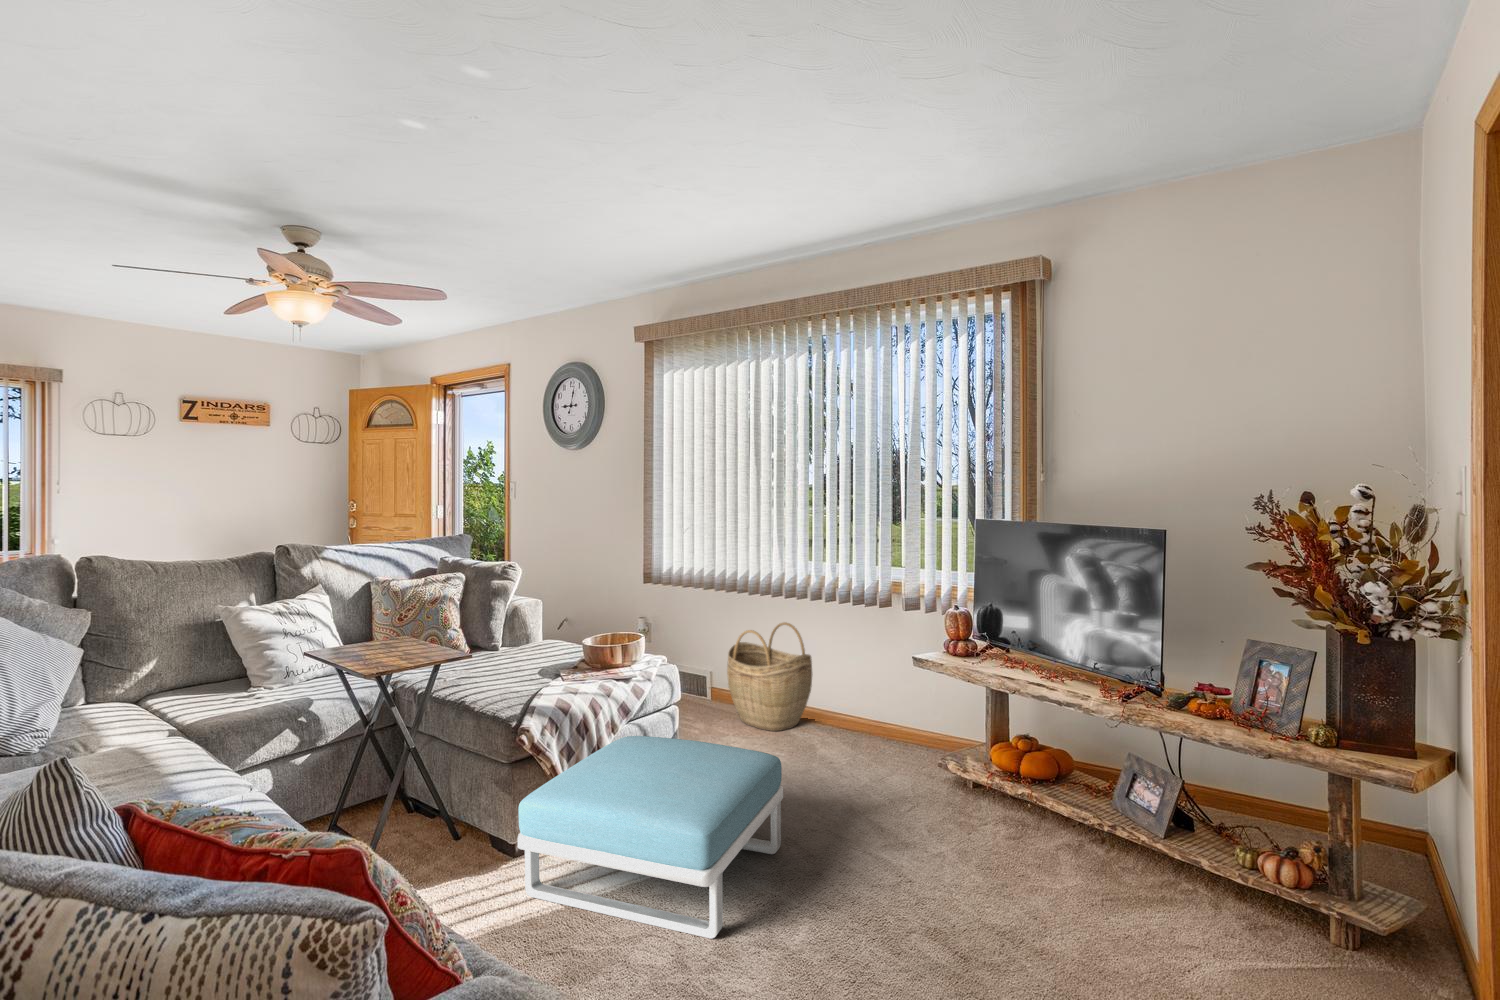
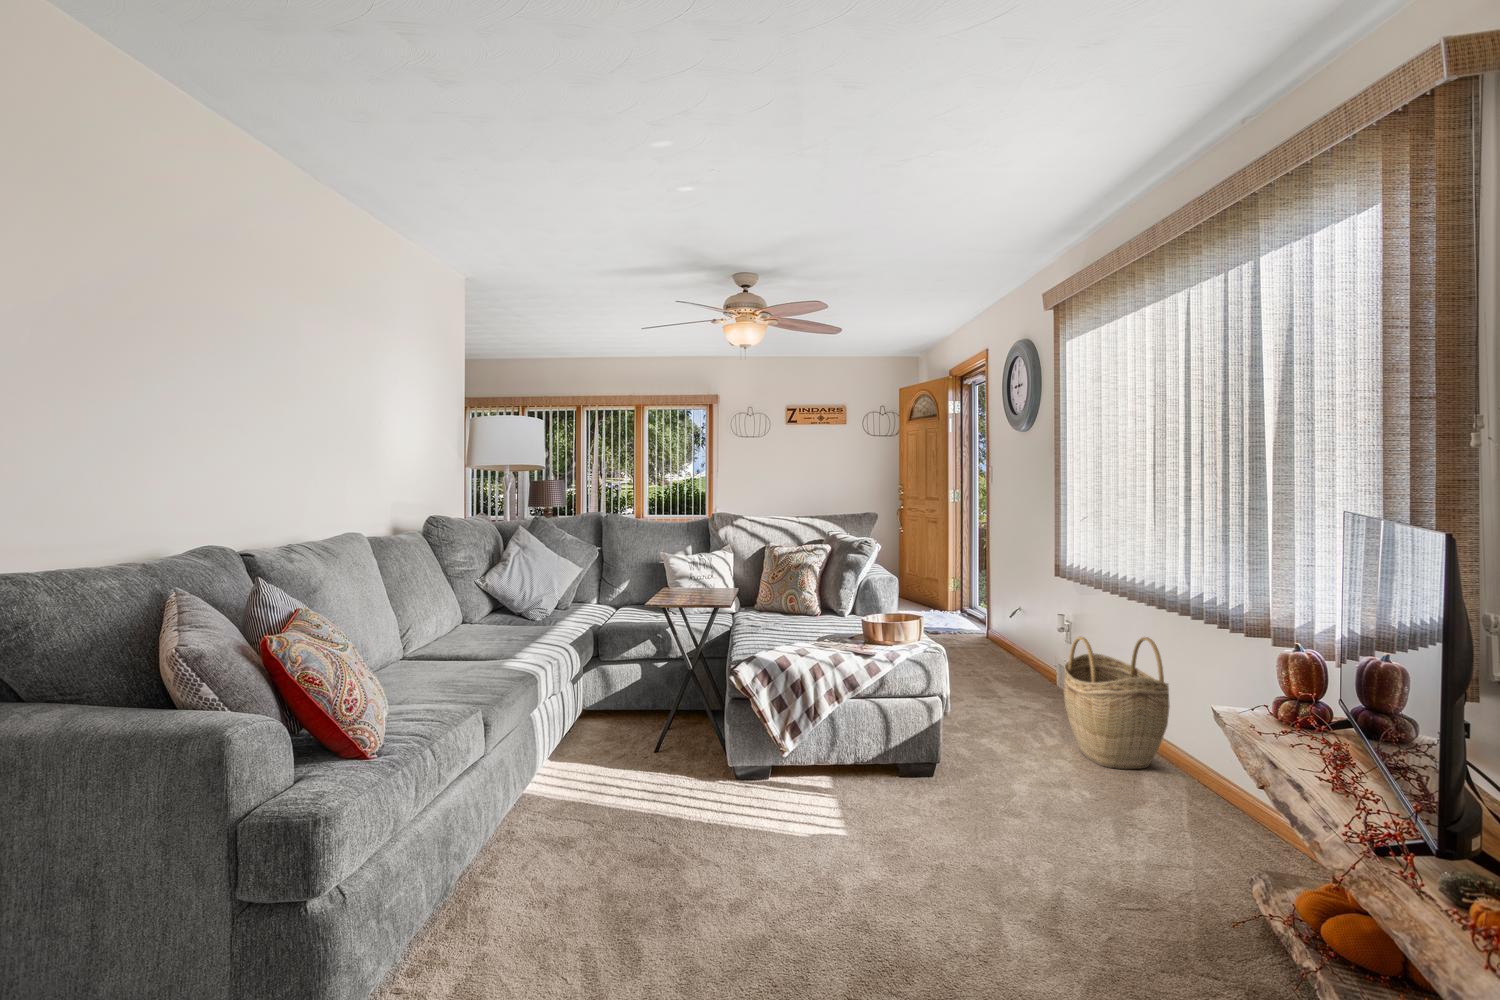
footstool: present [518,736,783,939] -> none [677,705,937,897]

